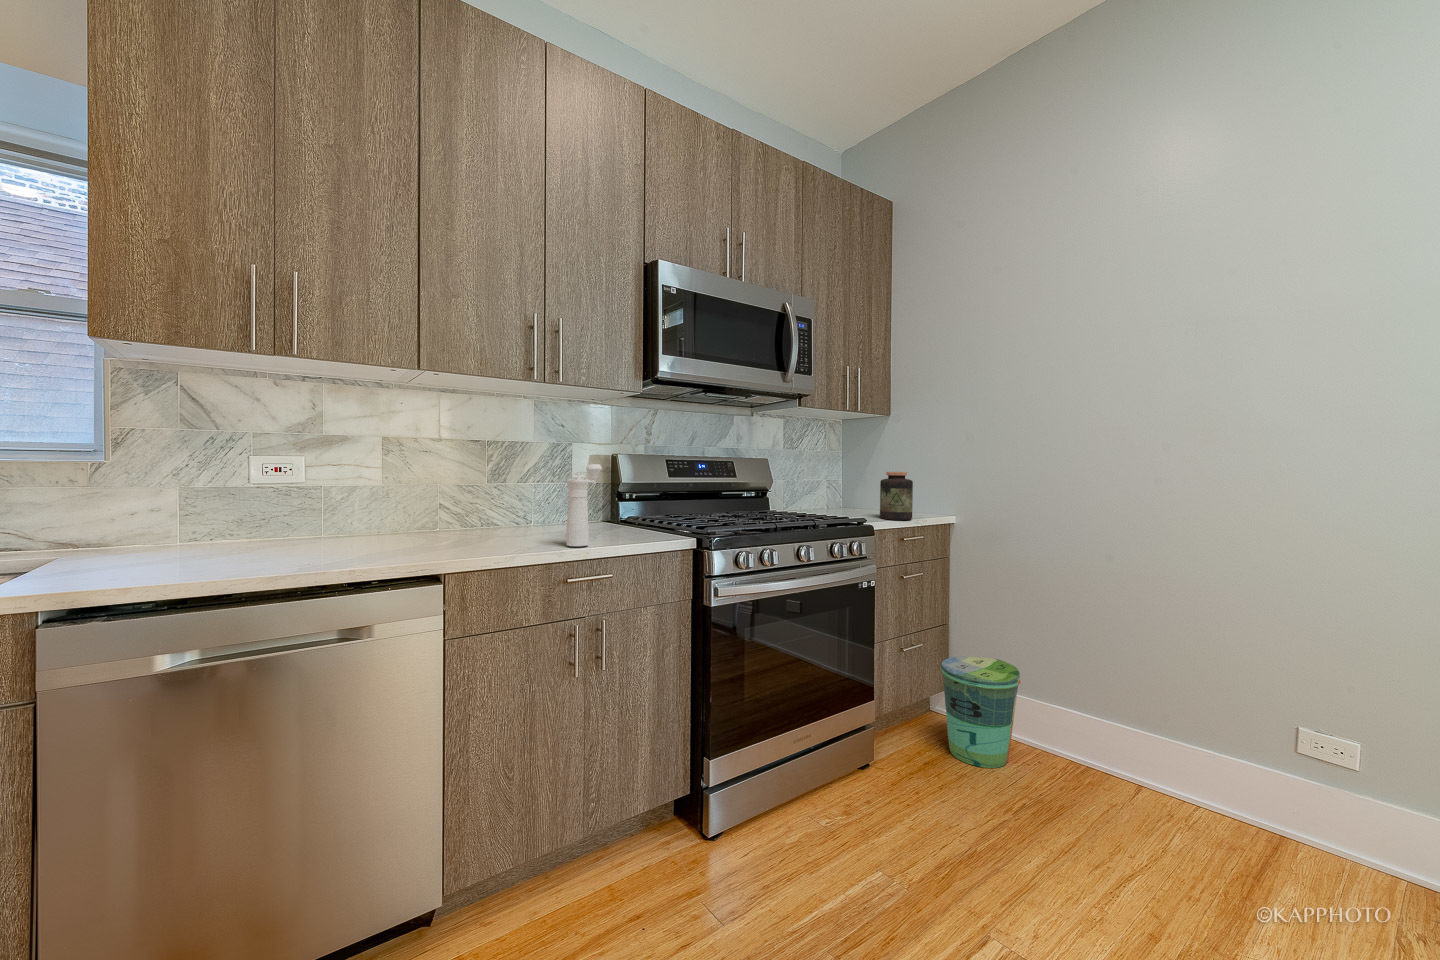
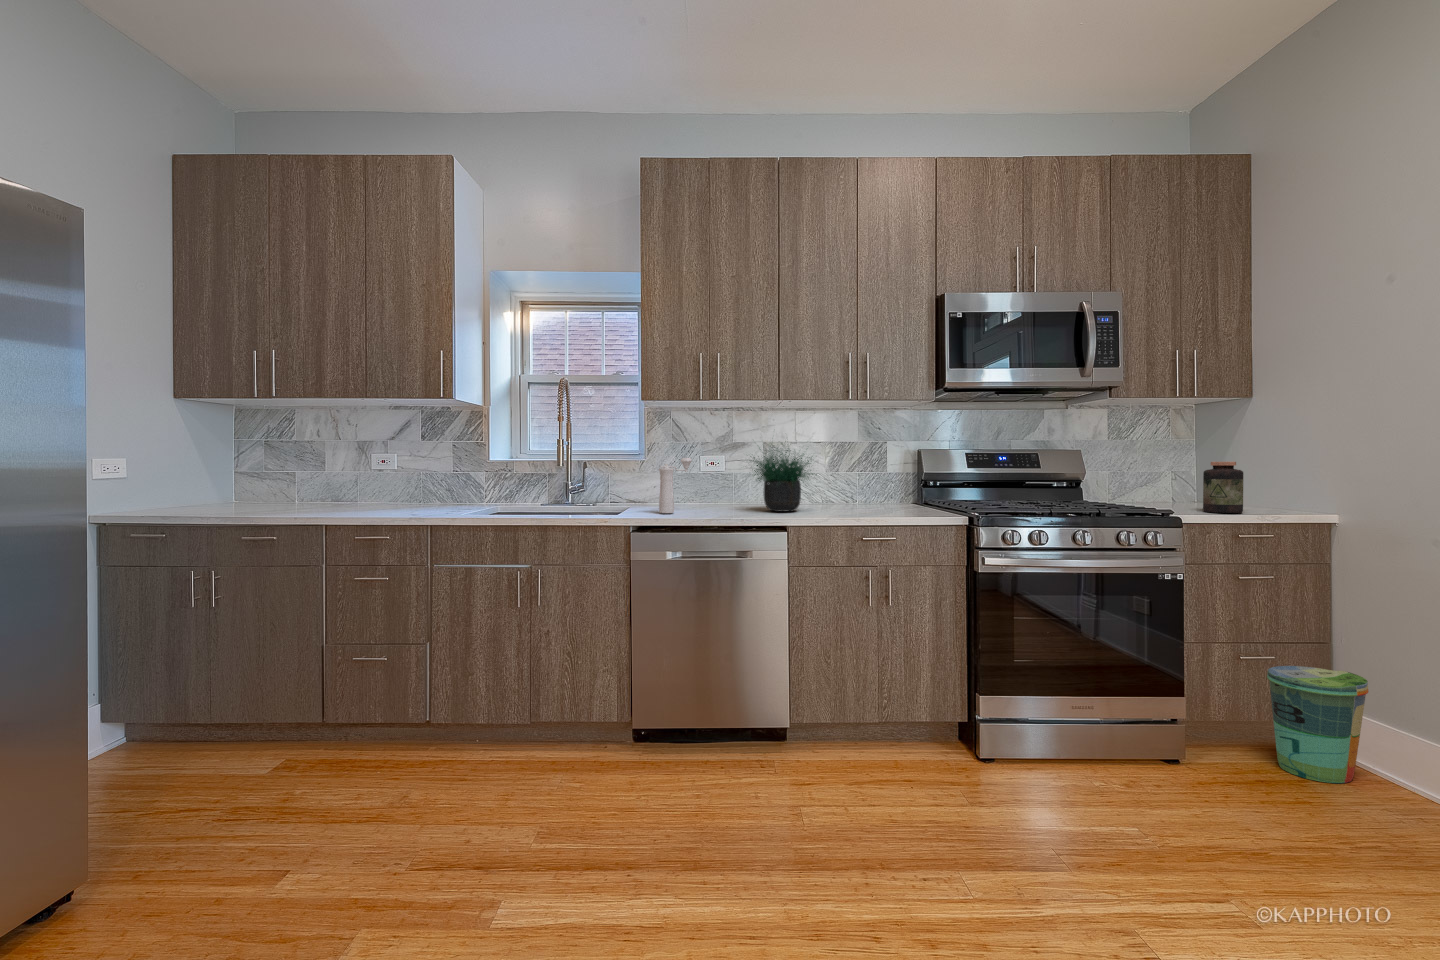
potted plant: none [364,412,509,541] -> present [753,448,813,512]
pepper mill: present [566,464,602,546] -> present [659,458,692,513]

